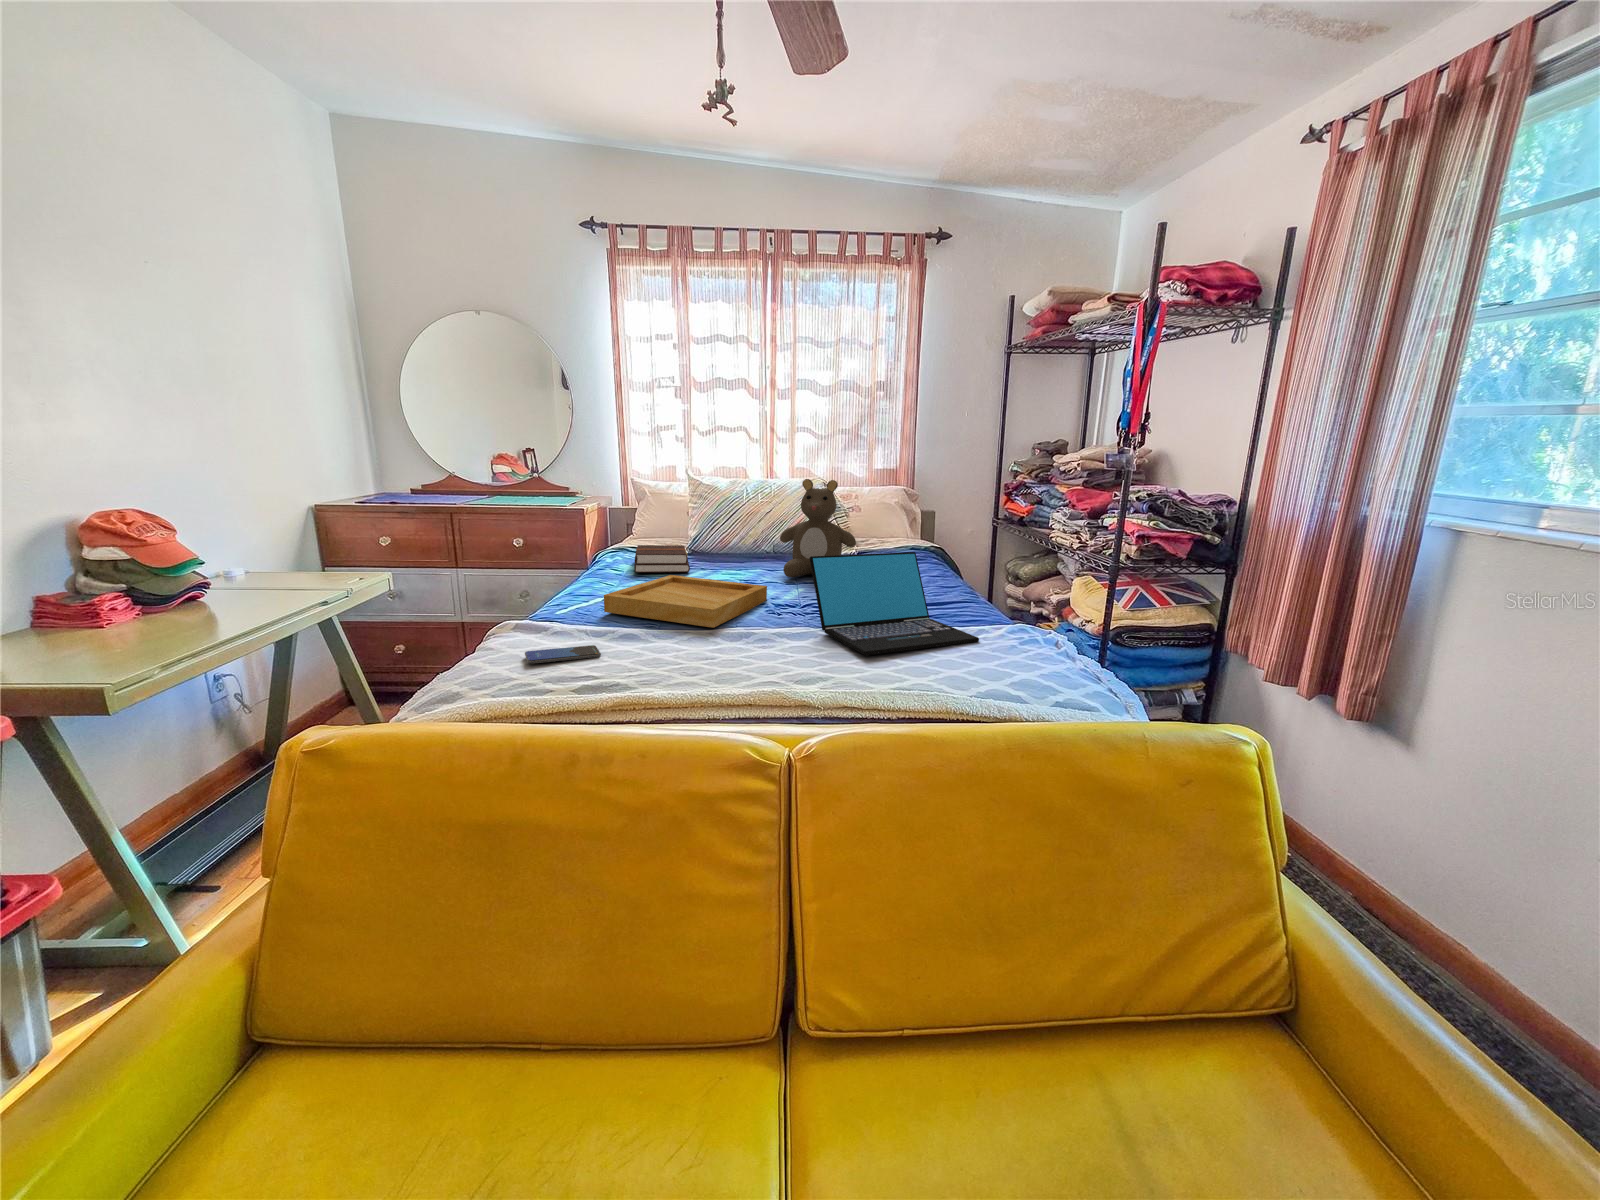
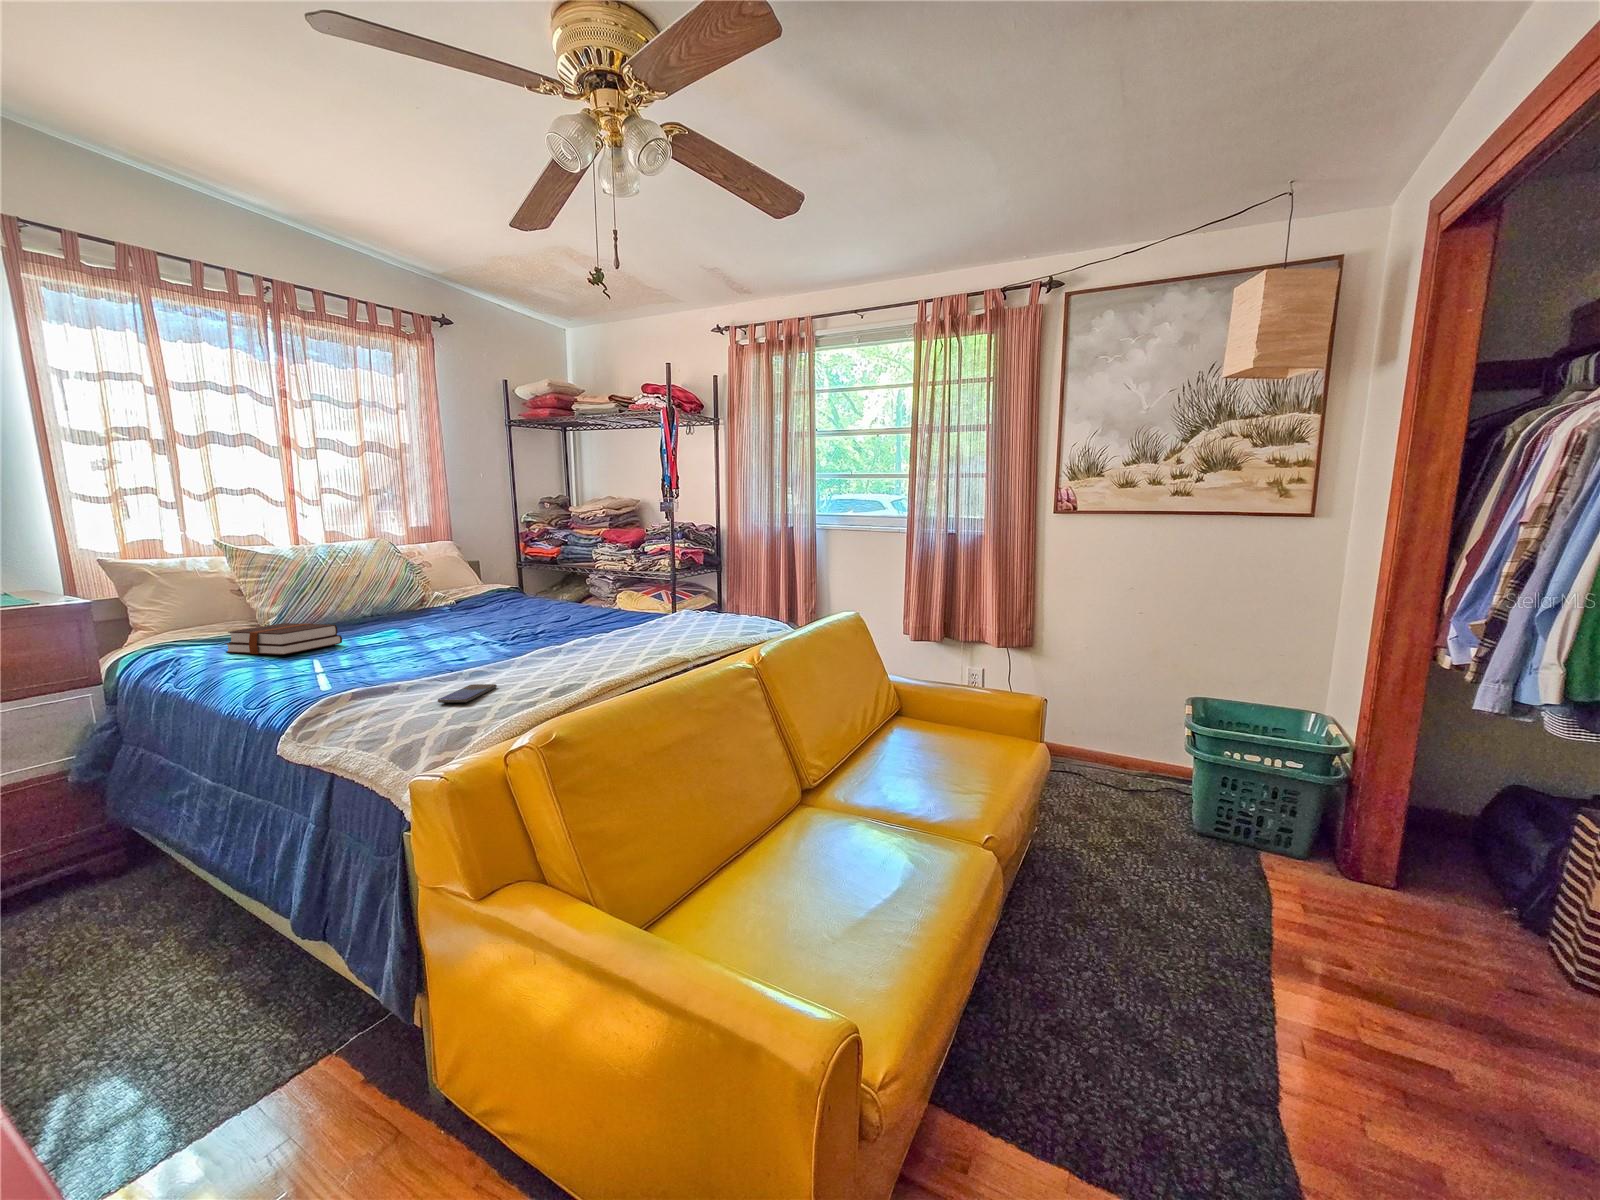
teddy bear: present [780,479,856,578] -> none [419,535,499,626]
laptop: present [810,552,979,655] -> none [563,579,676,640]
tray: present [604,575,767,628] -> none [370,628,519,675]

